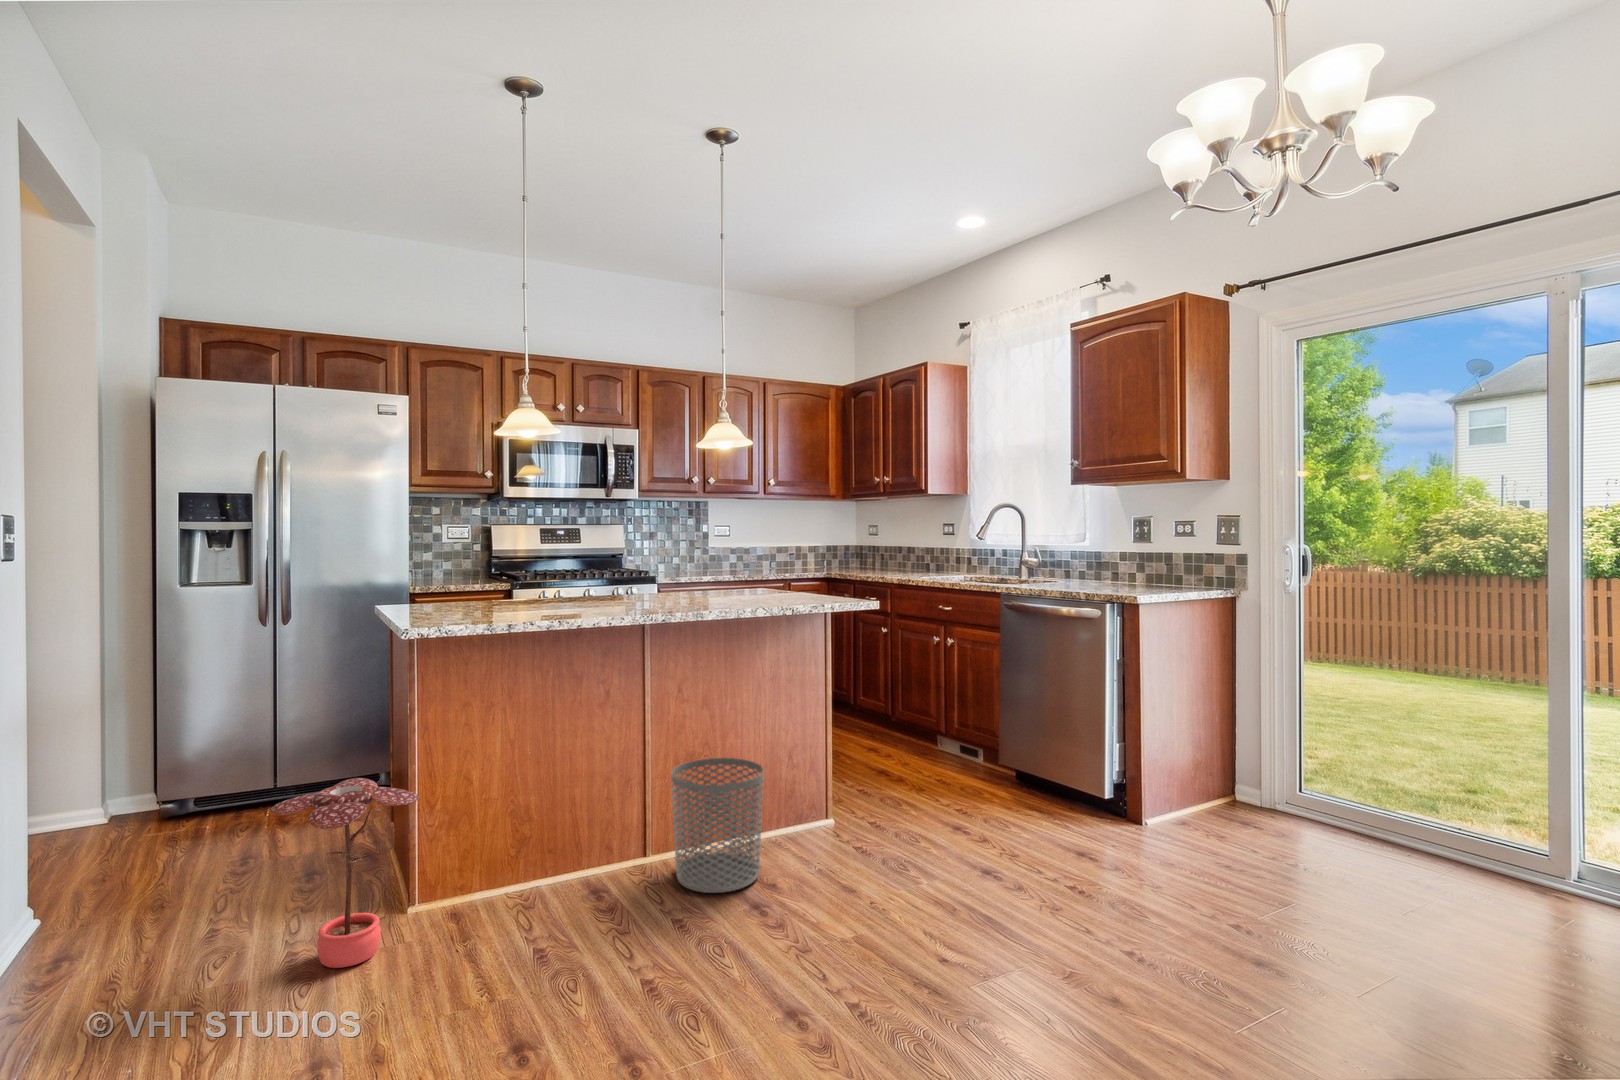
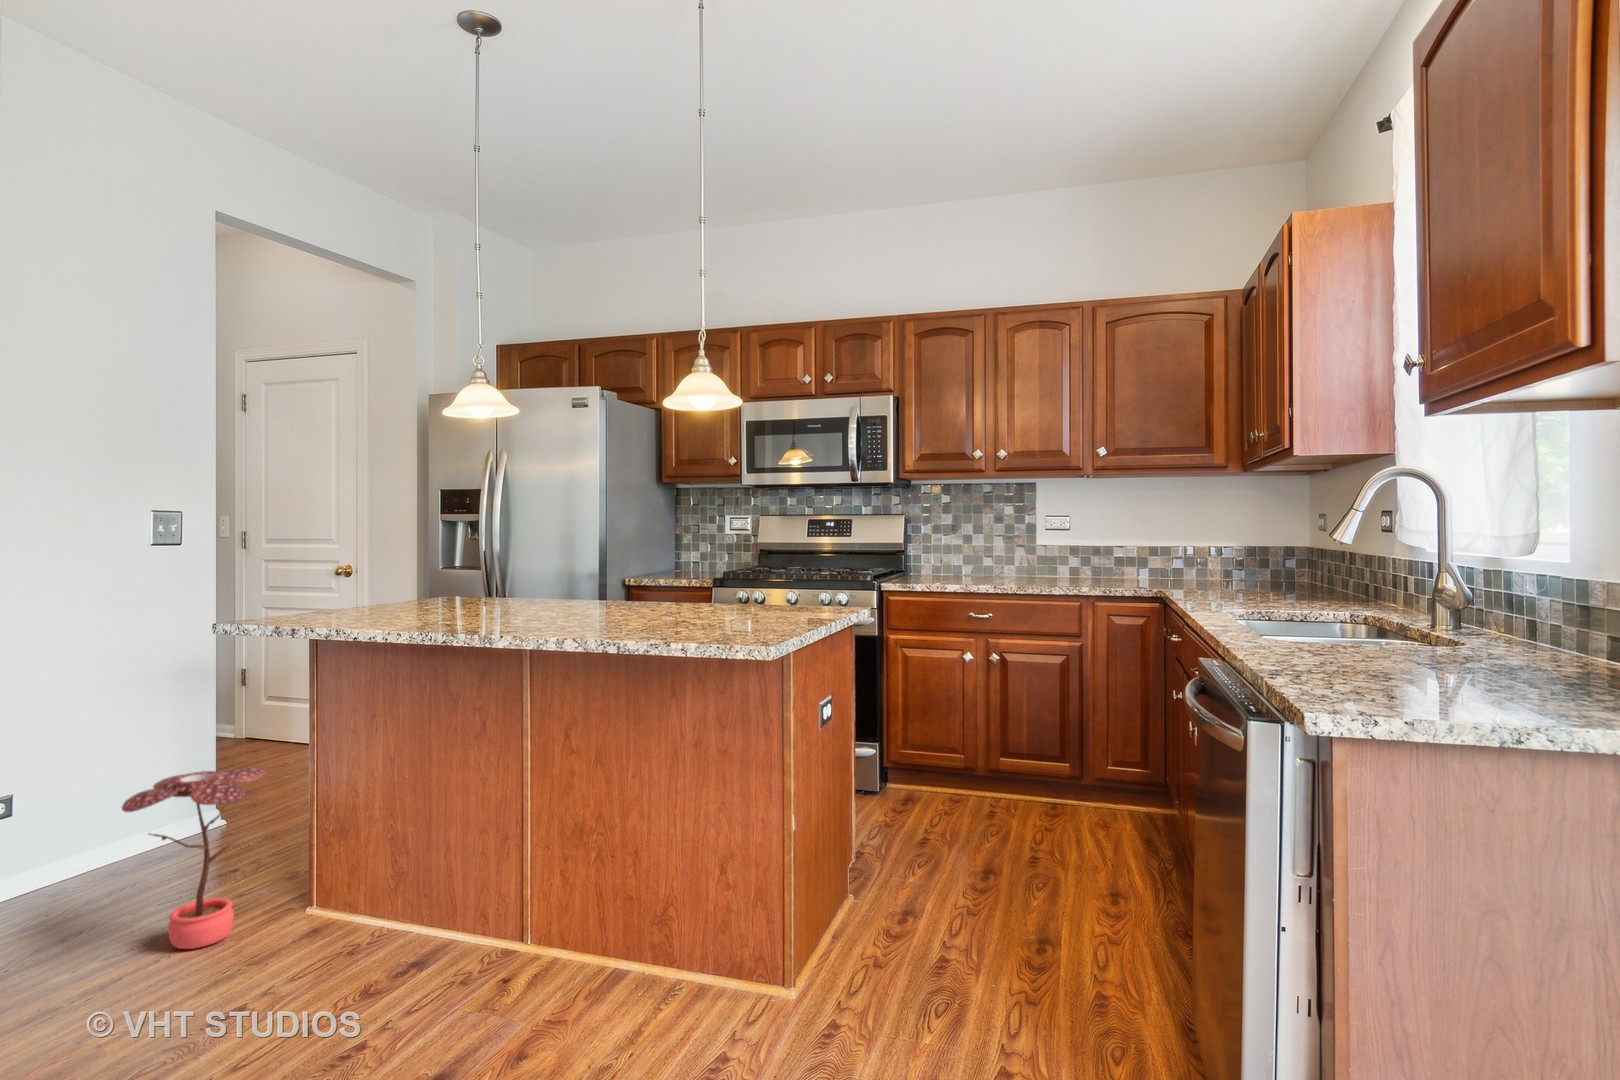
waste bin: present [672,758,763,893] -> none [451,838,585,1038]

